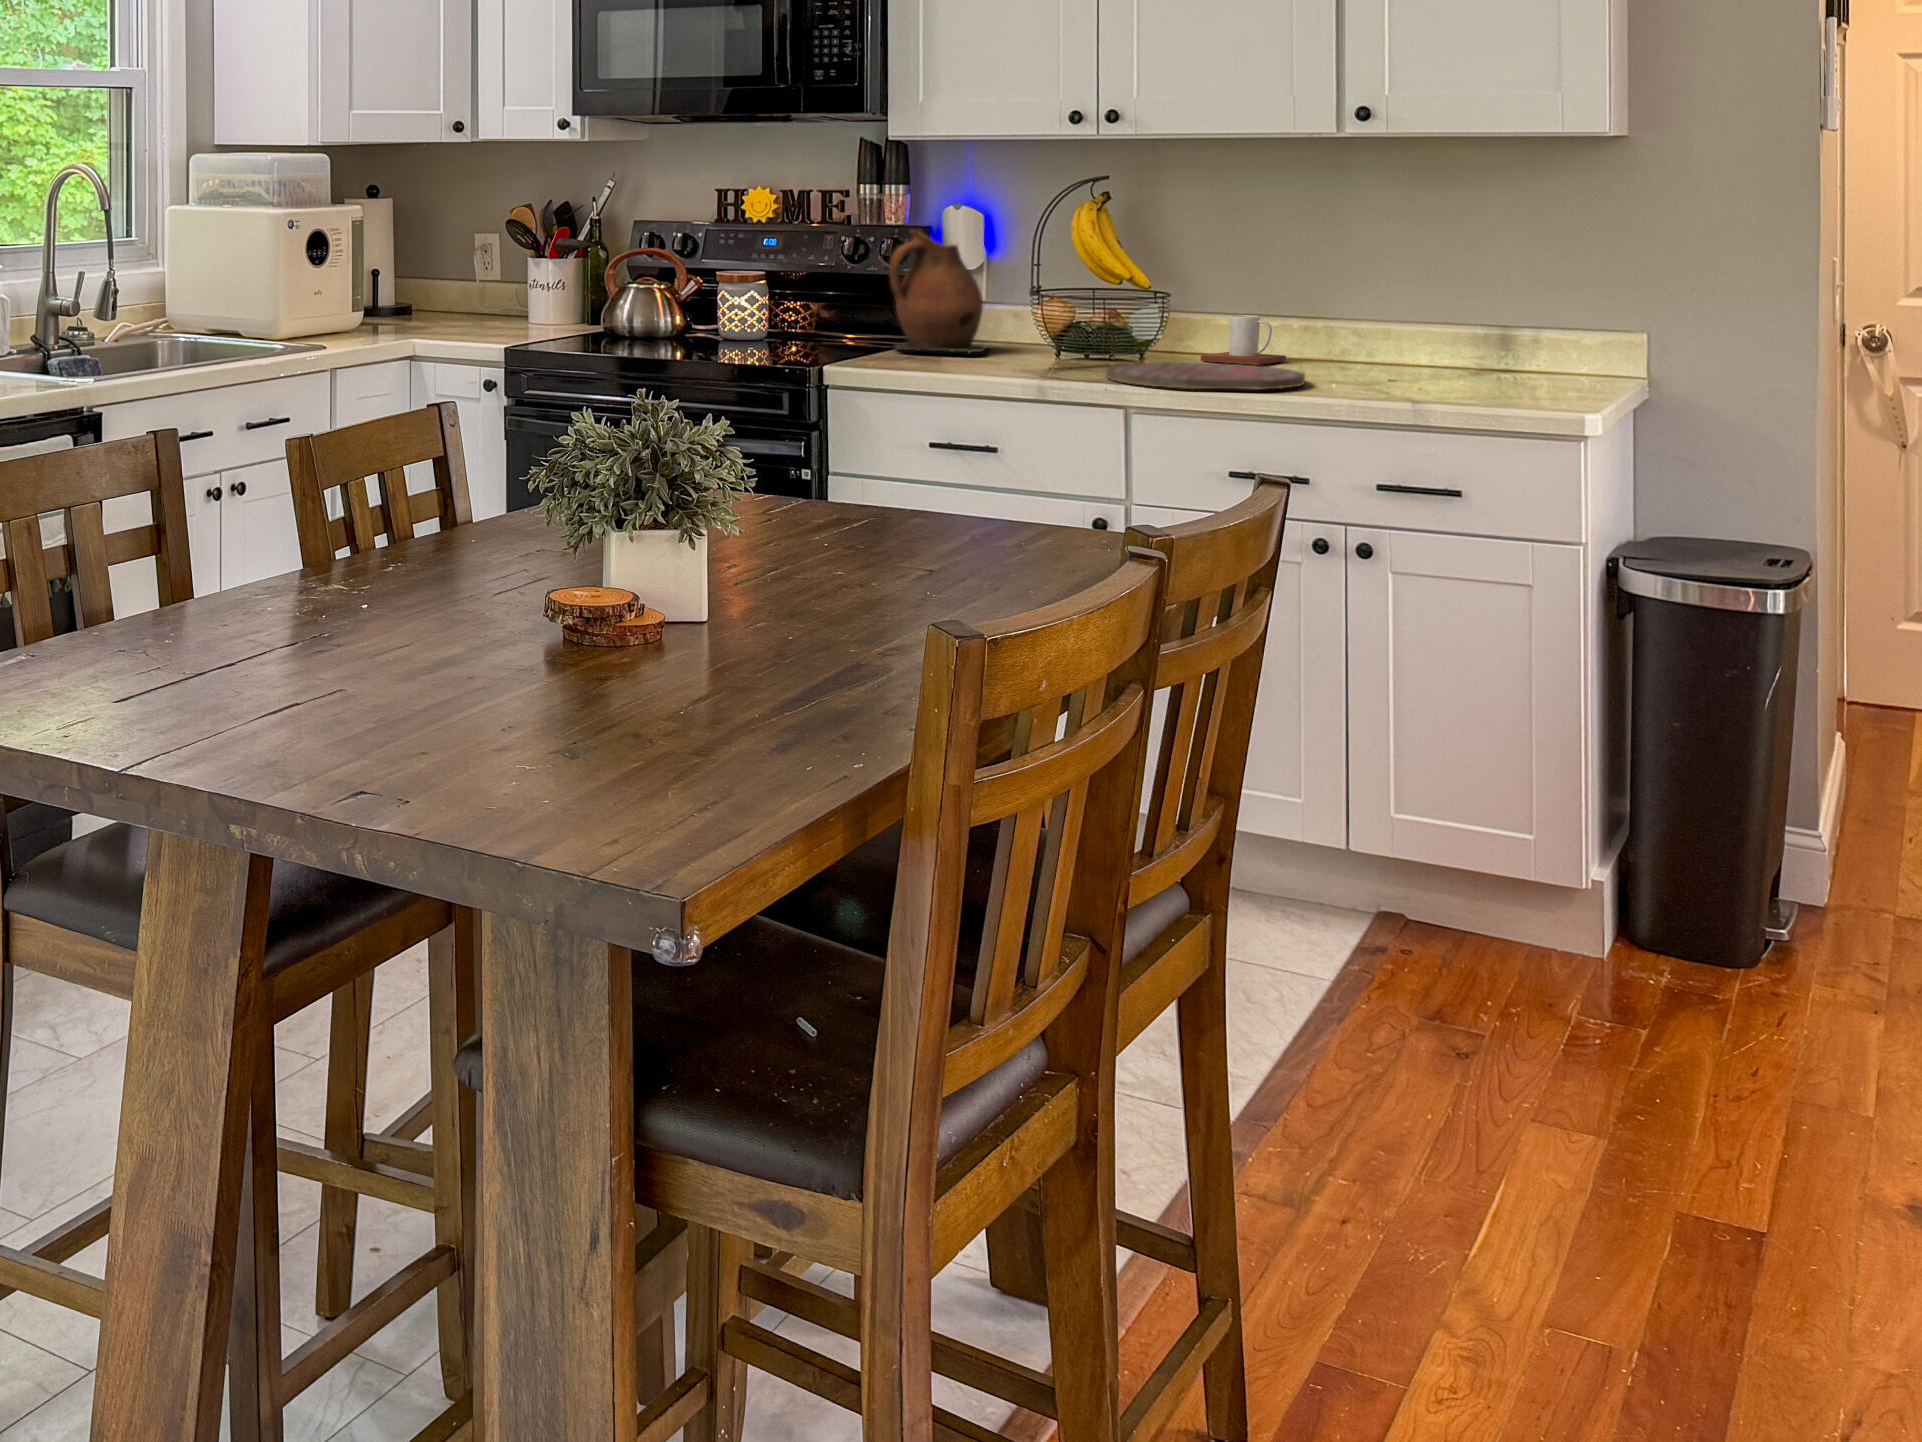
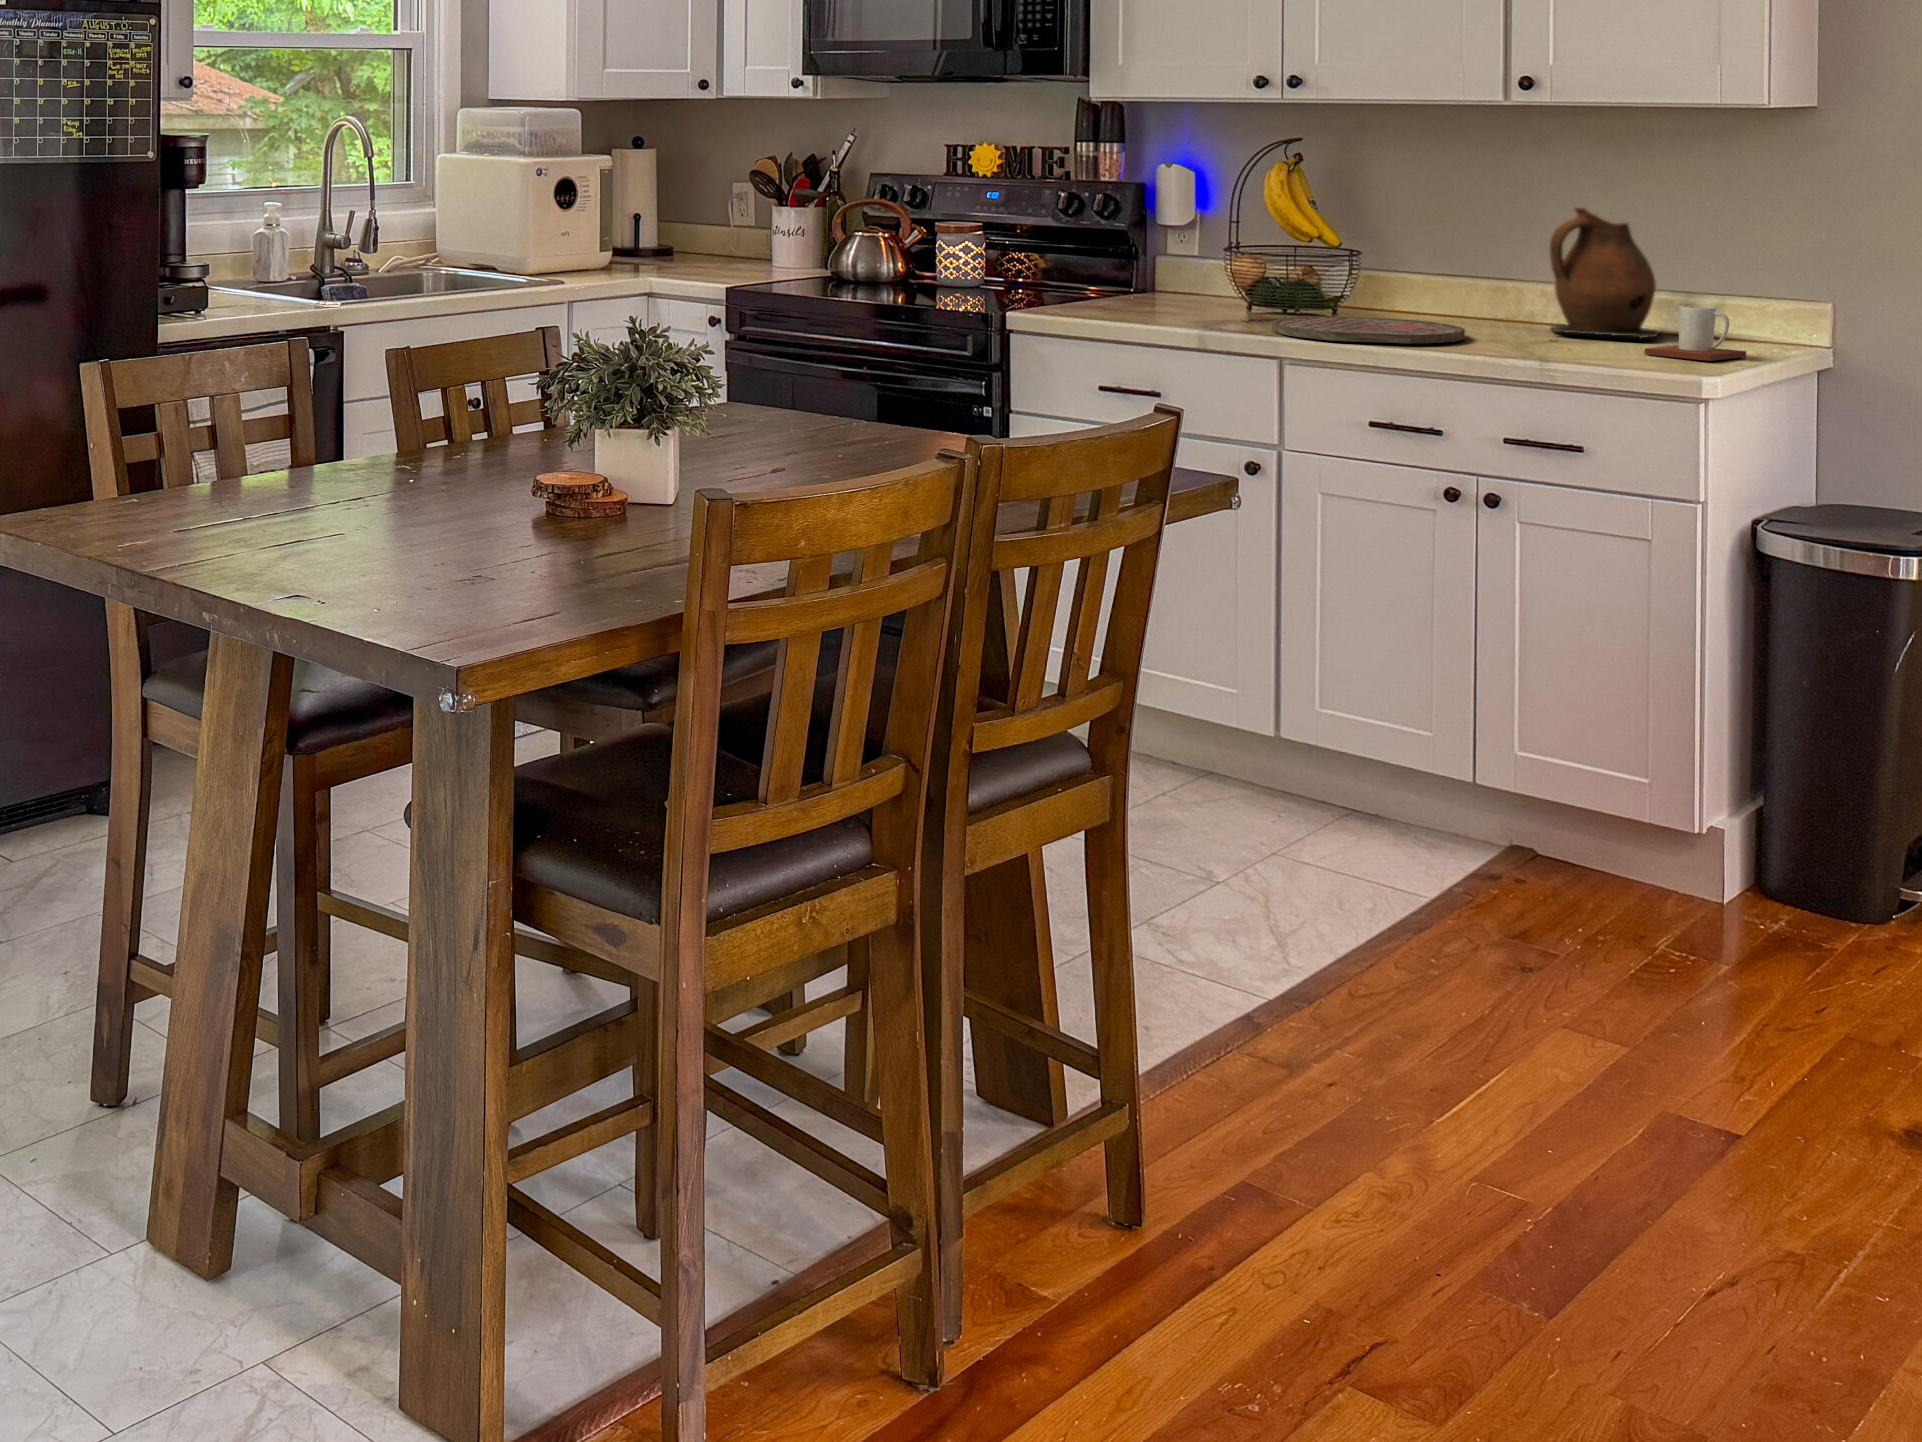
ceramic pitcher: present [889,231,991,353] -> present [1550,207,1661,339]
mug: present [1201,315,1286,365] -> present [1645,305,1746,361]

